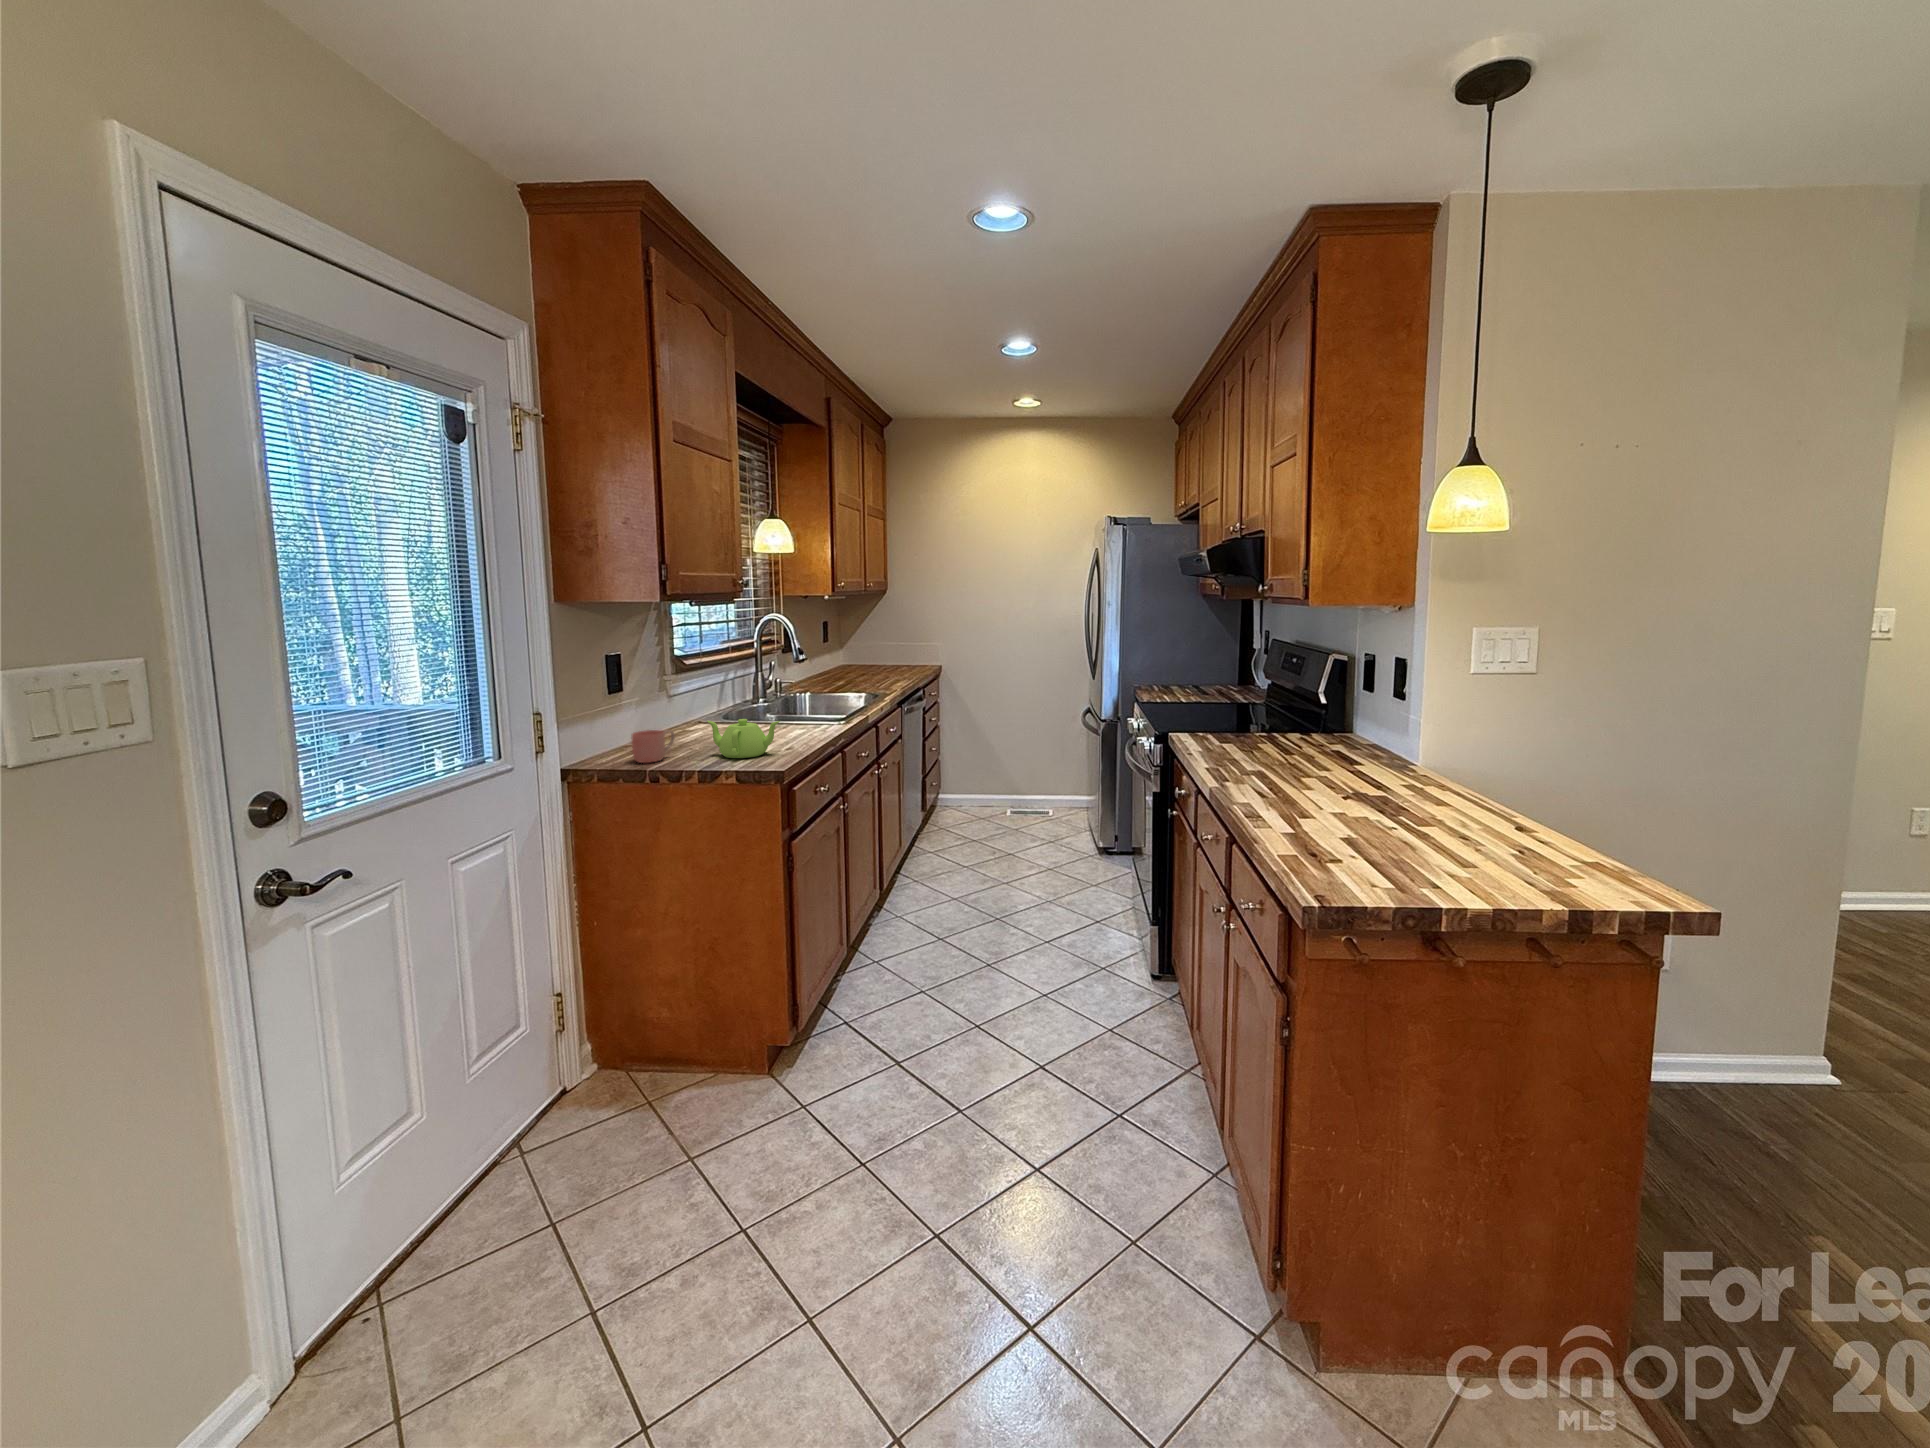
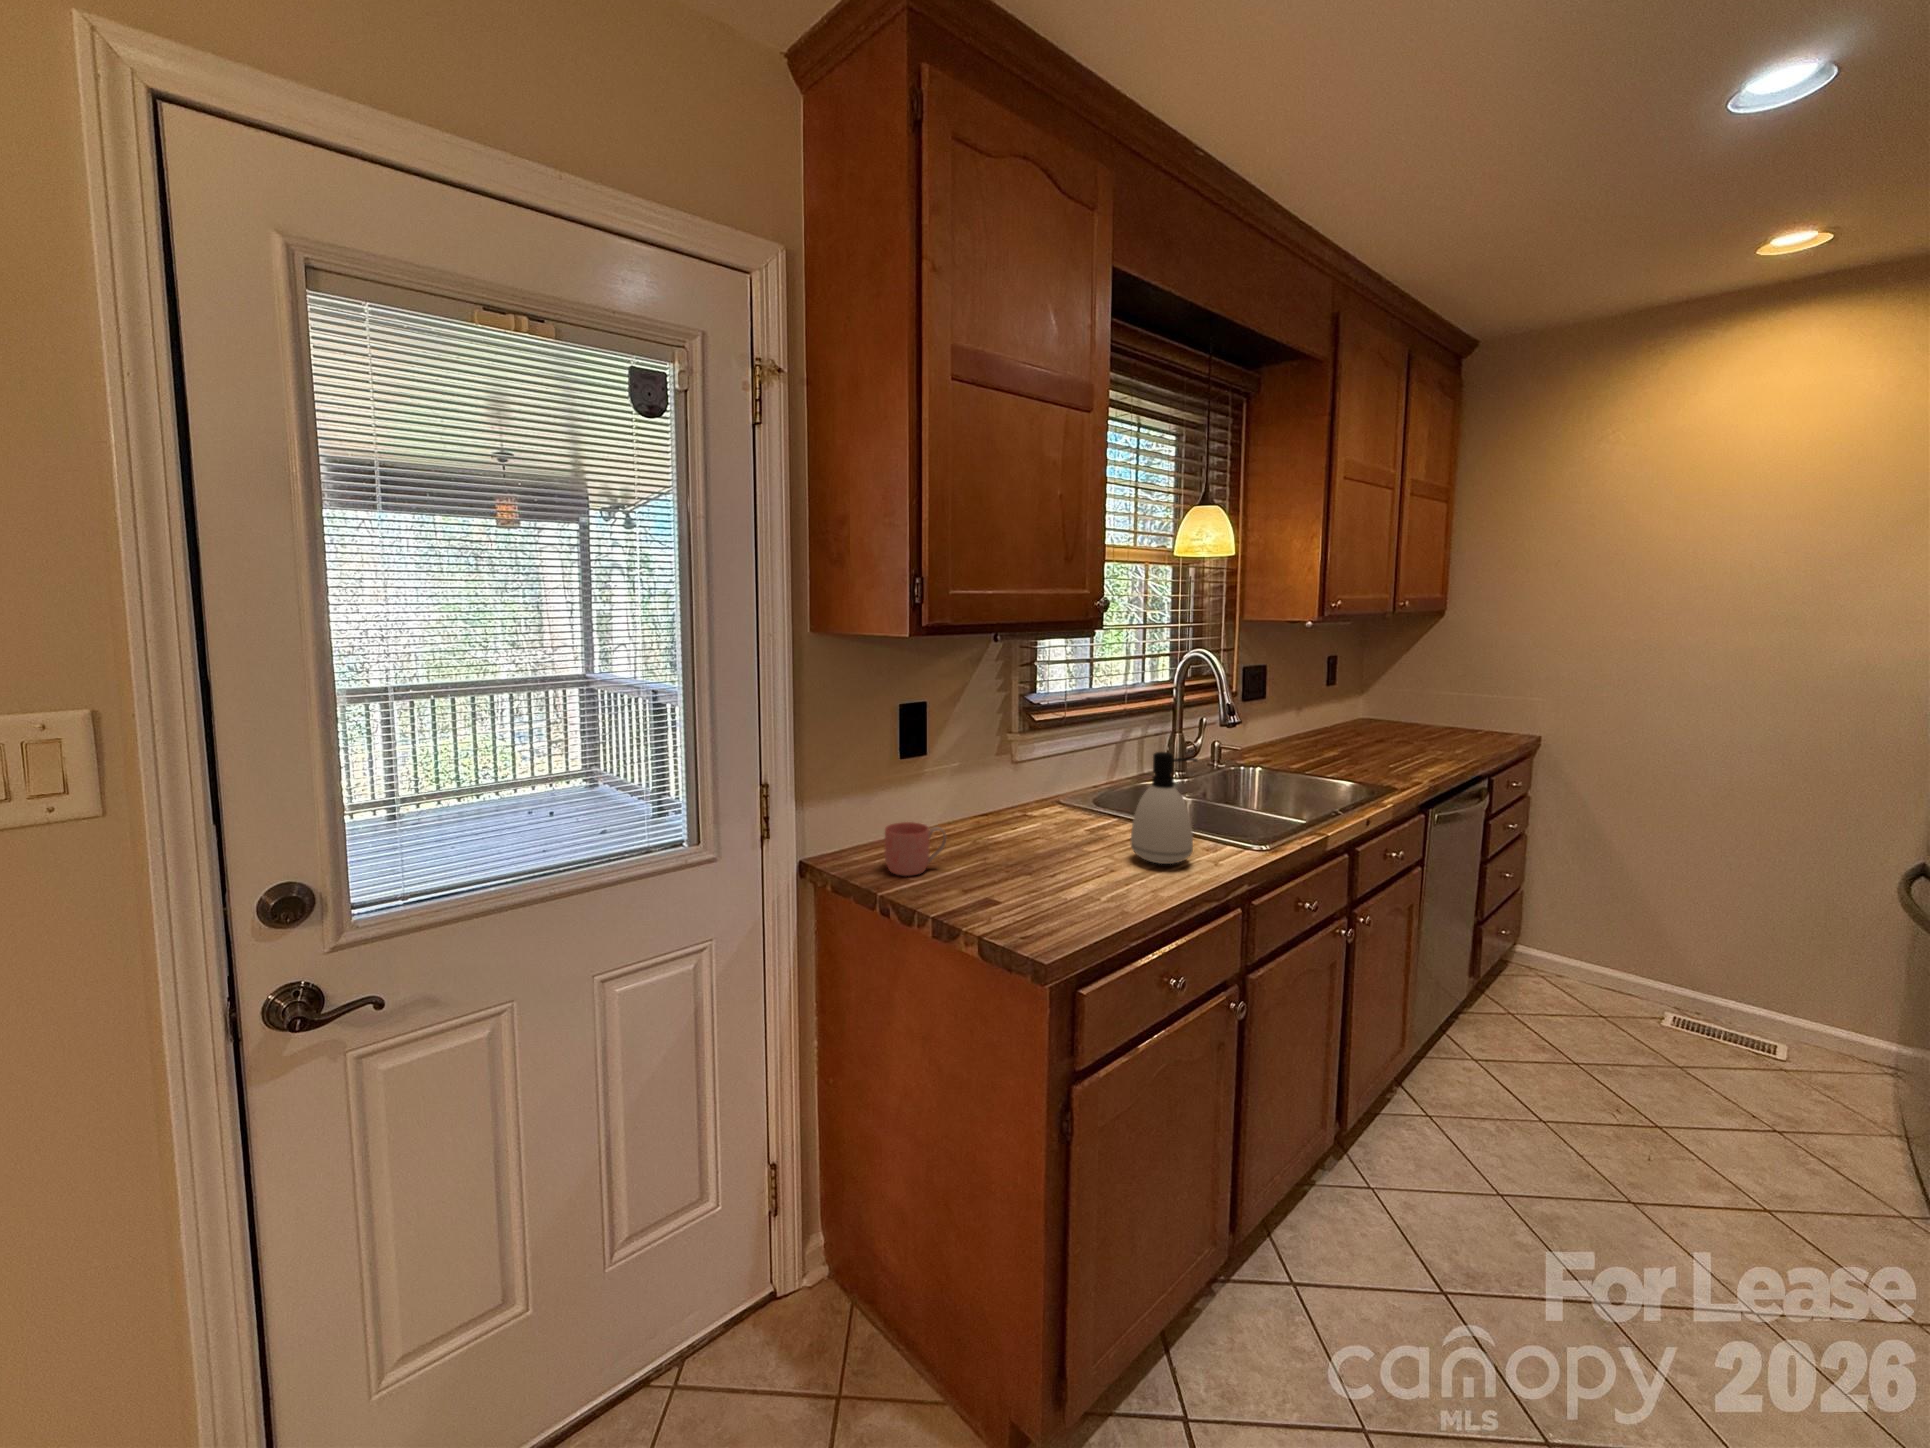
soap dispenser: none [778,671,814,735] -> present [1131,752,1197,864]
teapot: present [707,719,780,758] -> none [989,824,1093,905]

